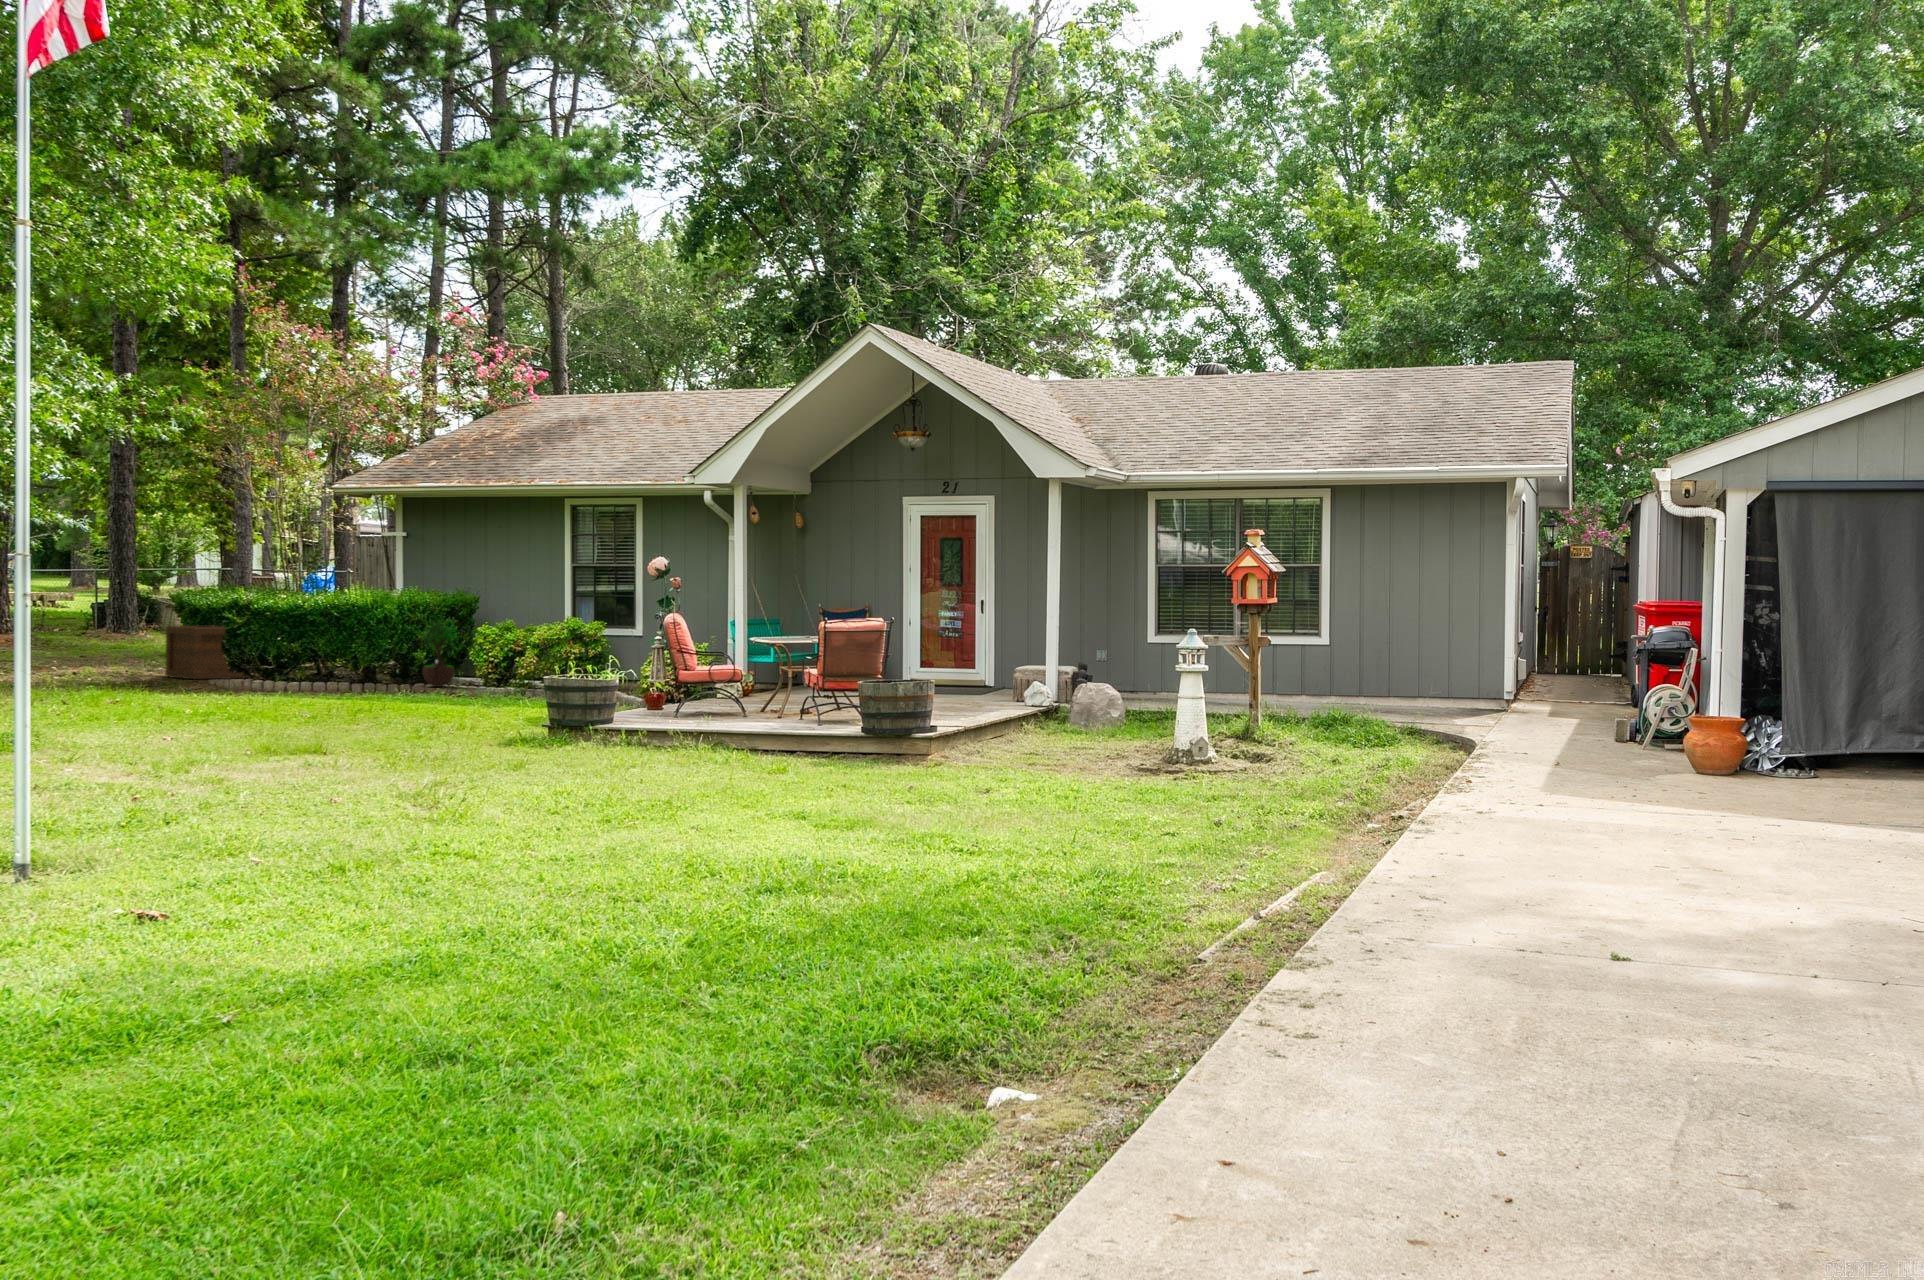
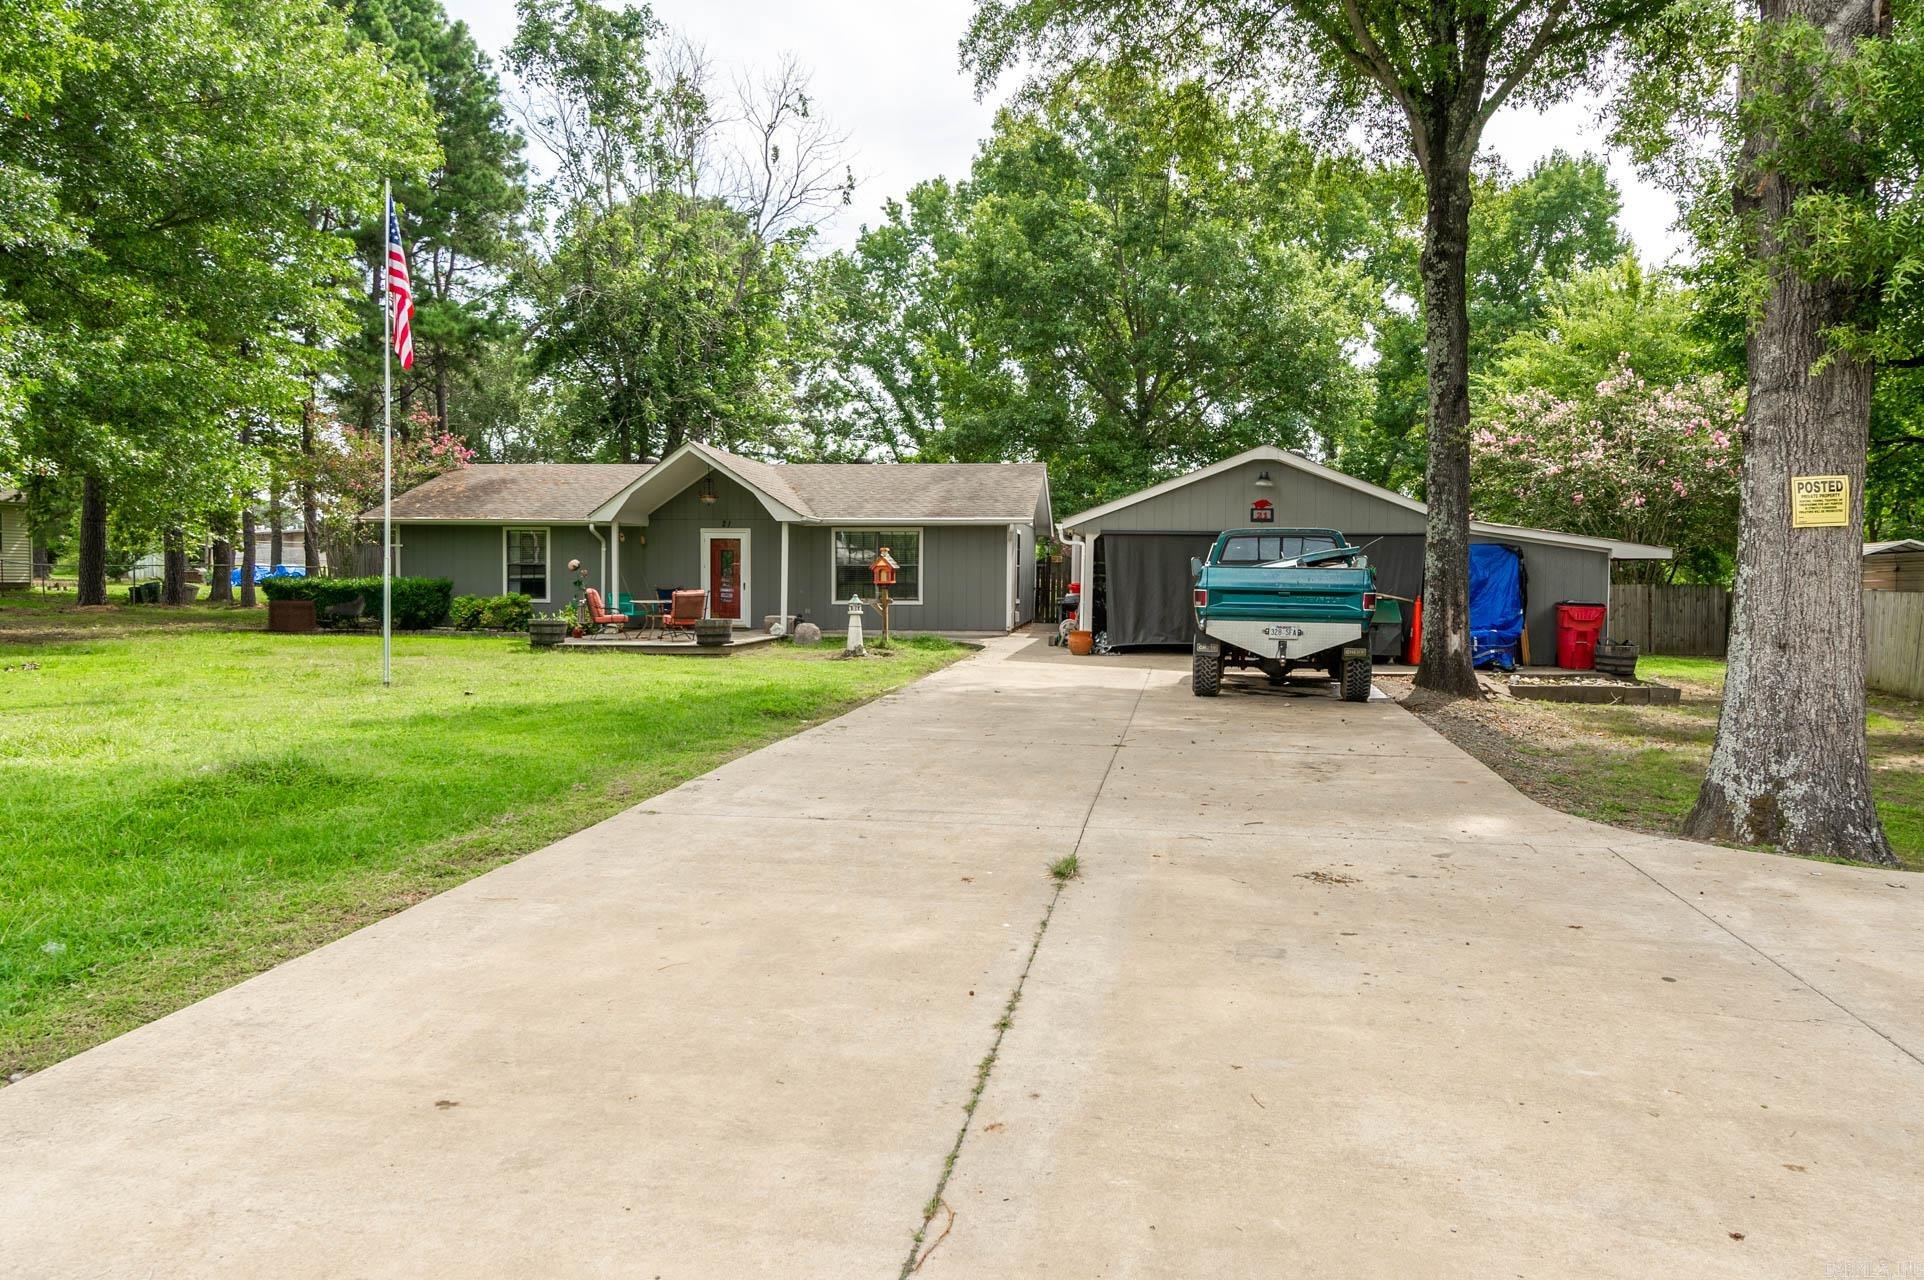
lounge chair: none [250,608,326,683] -> present [326,595,364,631]
potted tree: present [419,622,456,687] -> none [429,594,453,633]

